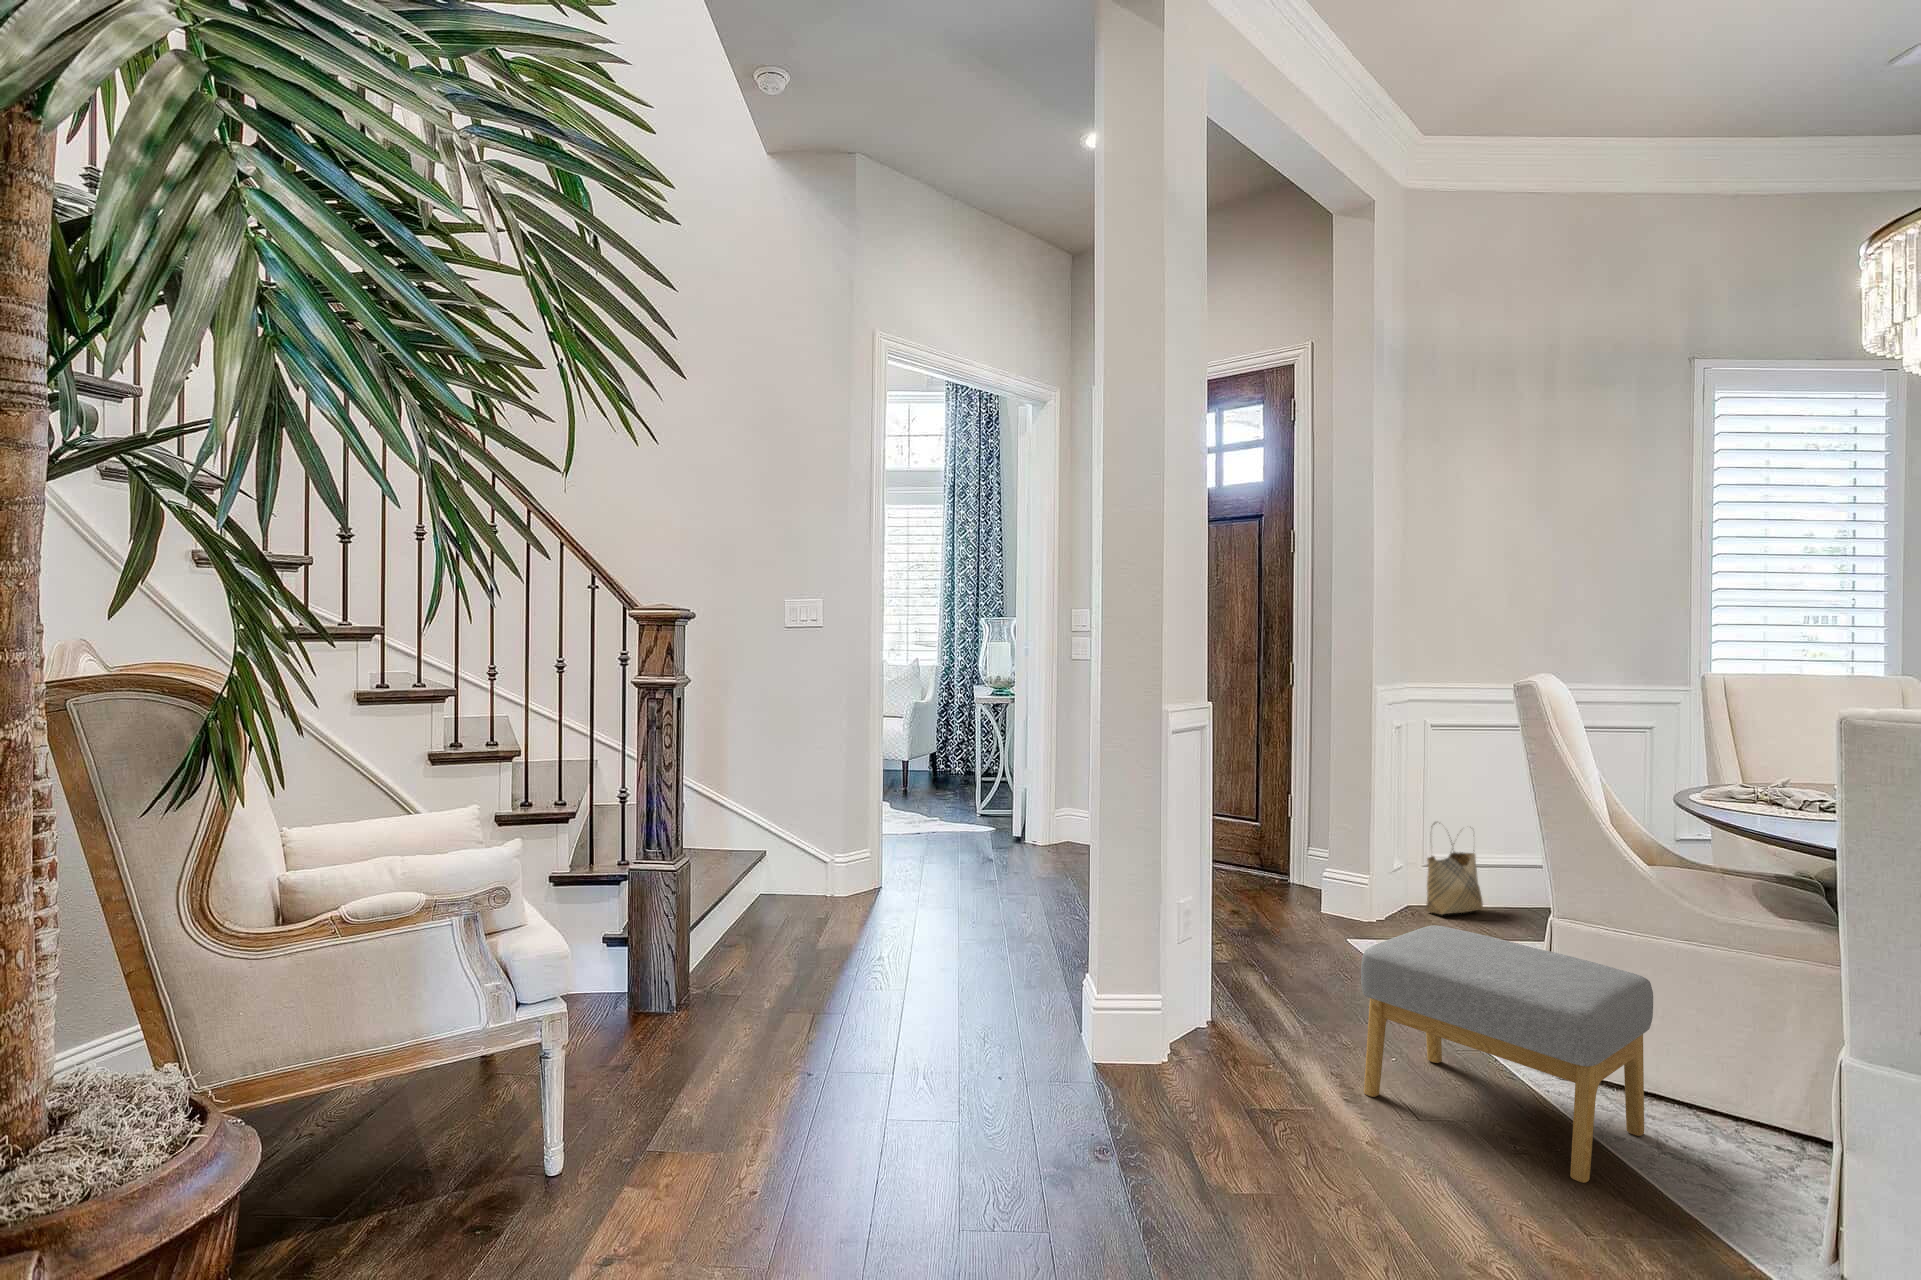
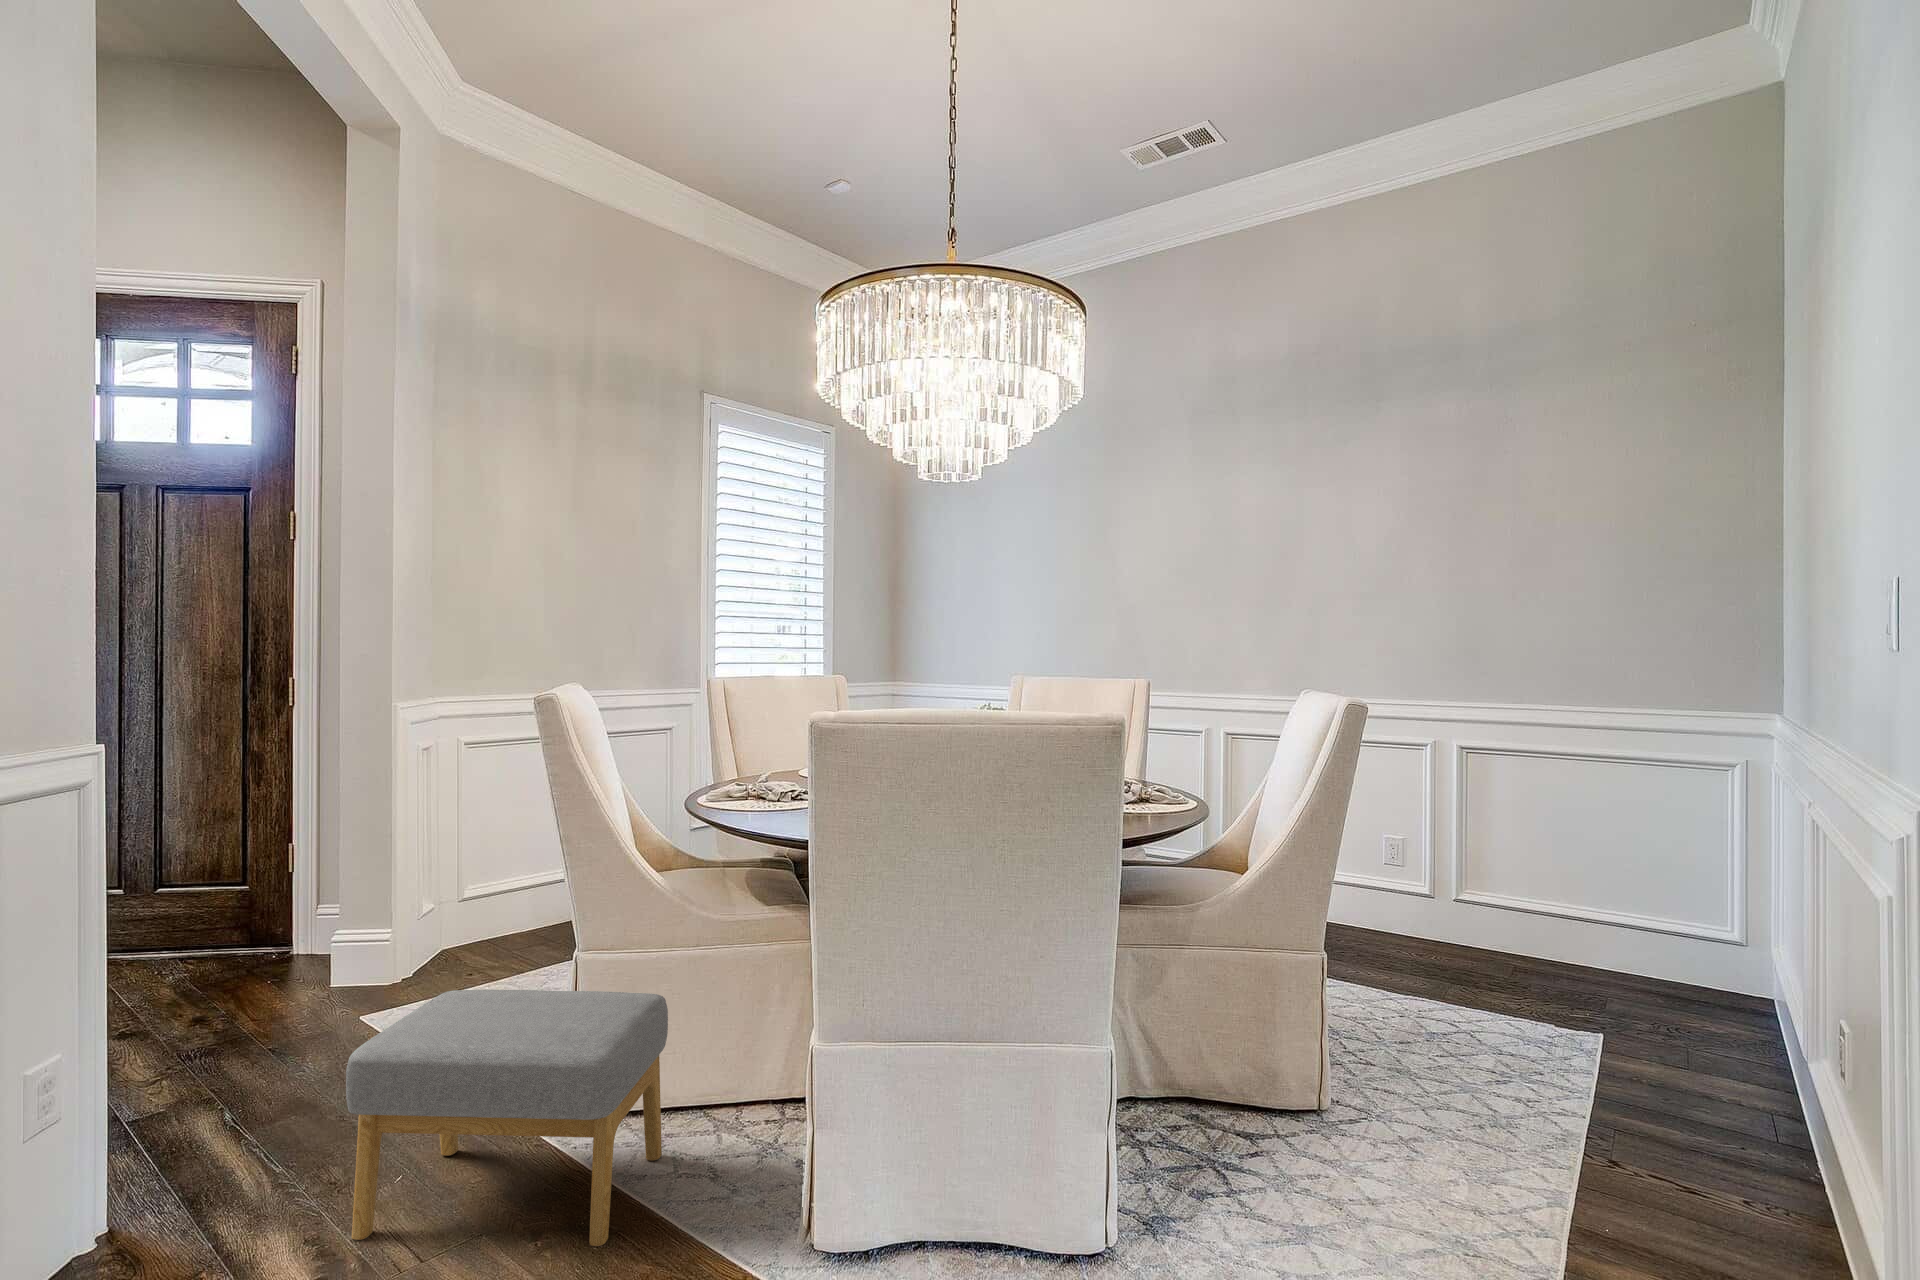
woven basket: present [1426,822,1483,914] -> none [457,851,521,955]

